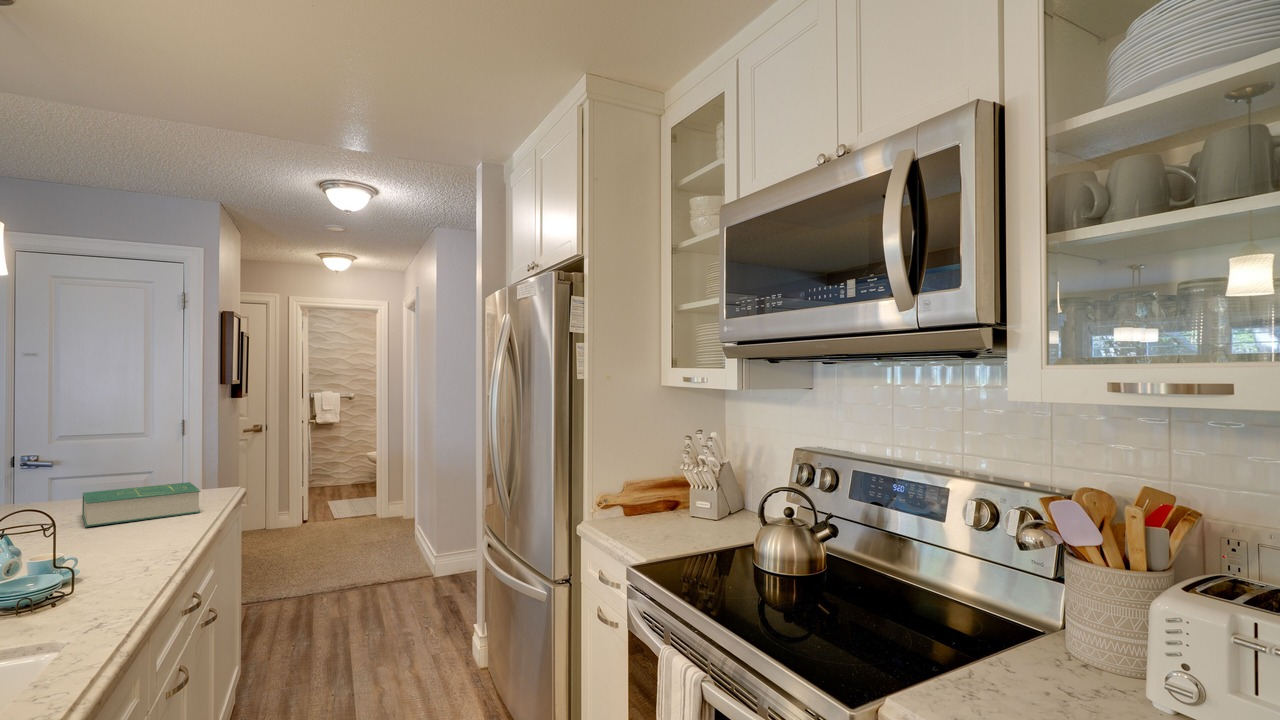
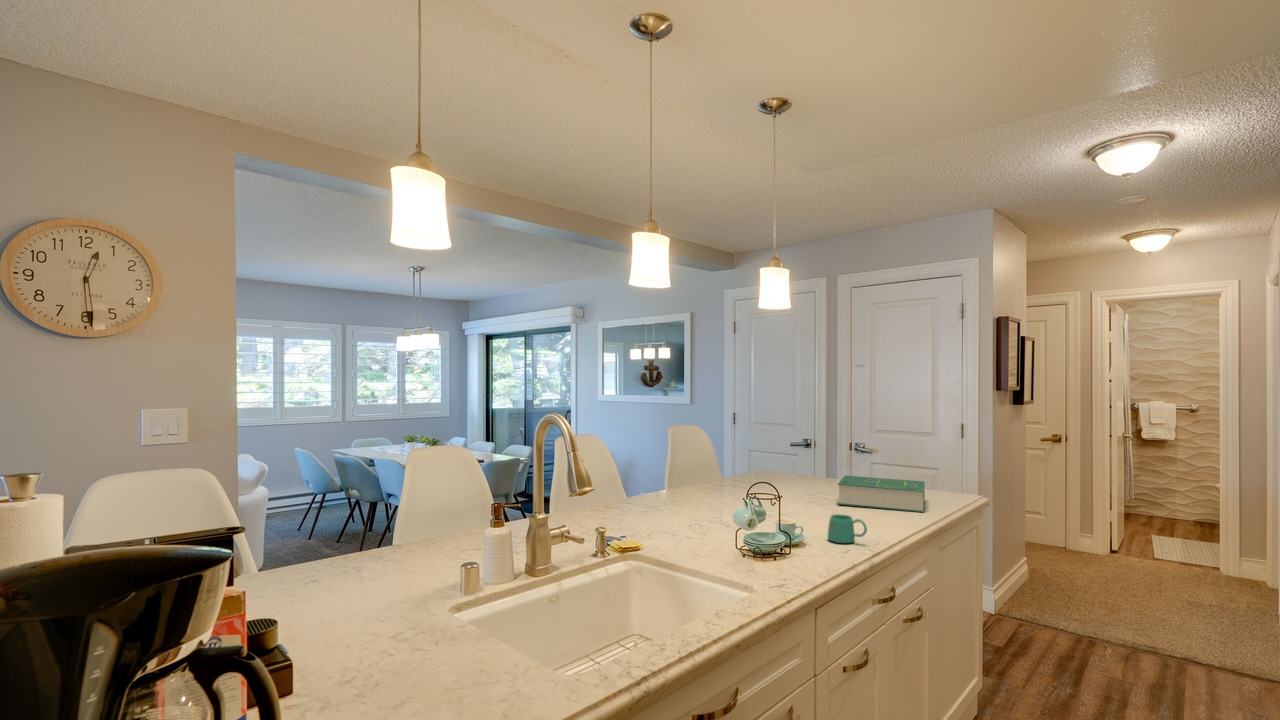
mug: none [112,531,168,564] -> present [828,514,867,543]

